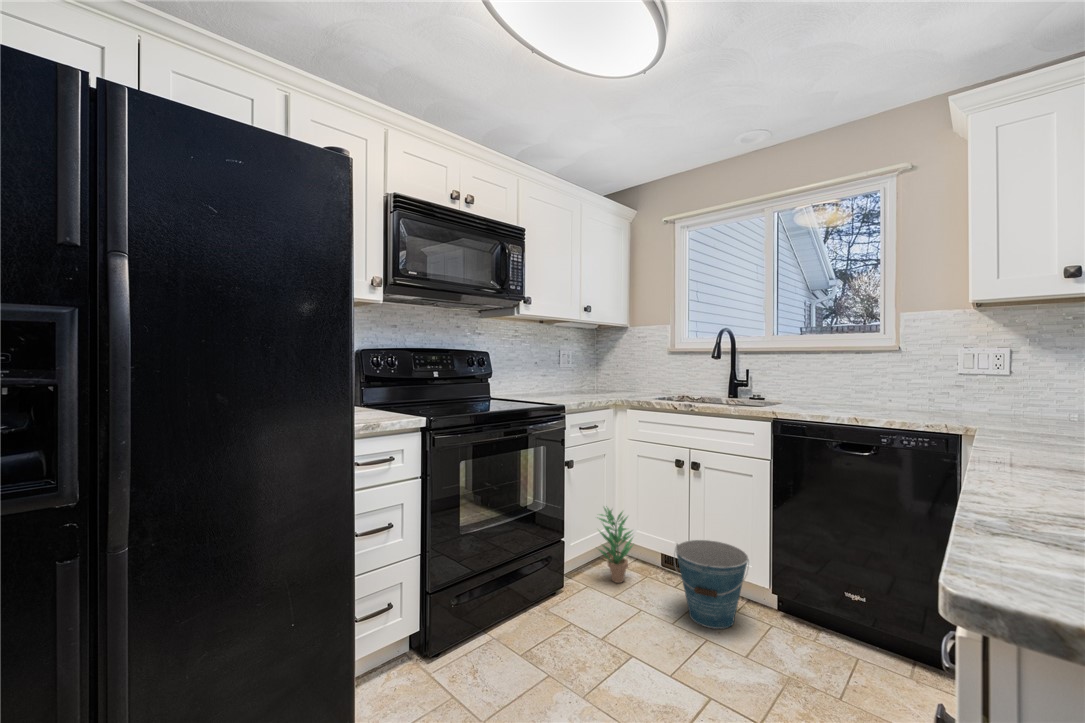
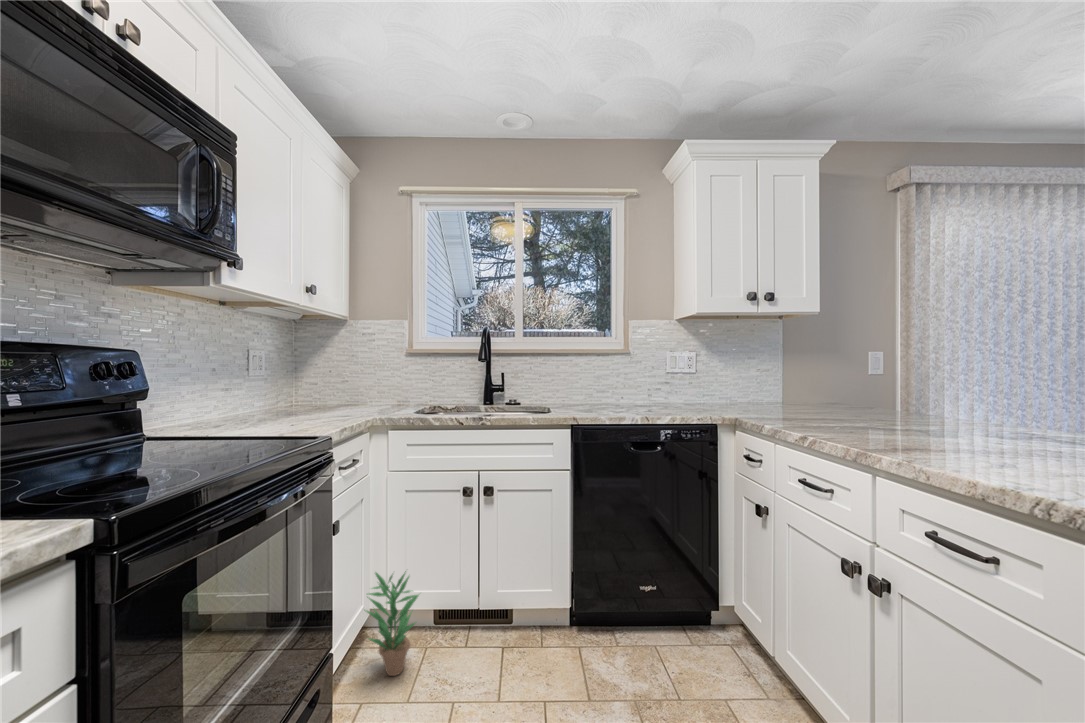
bucket: present [675,540,749,629] -> none [489,573,572,683]

